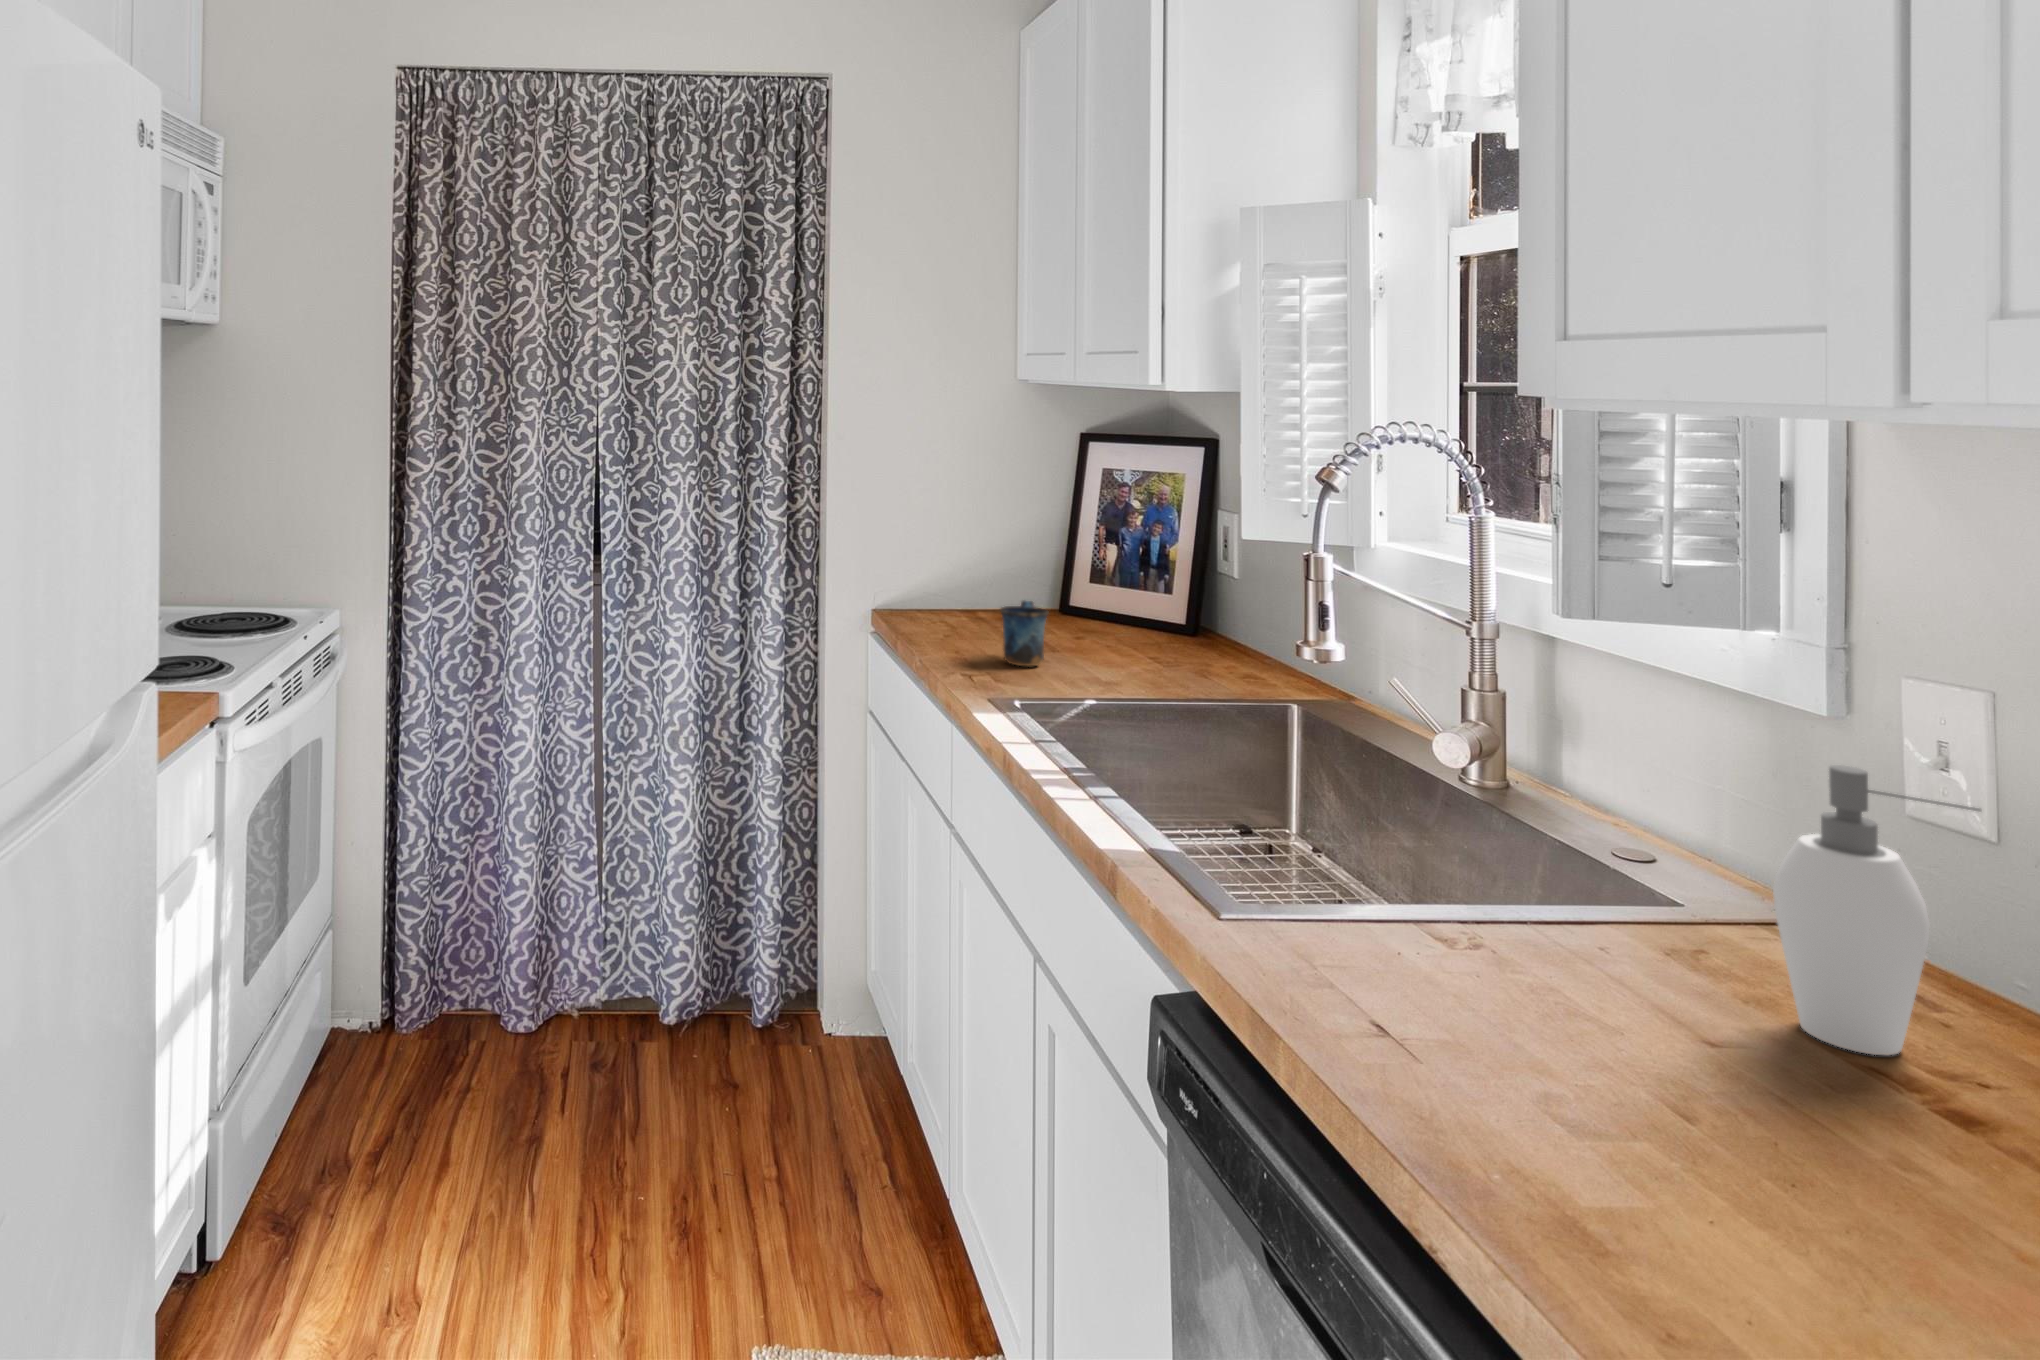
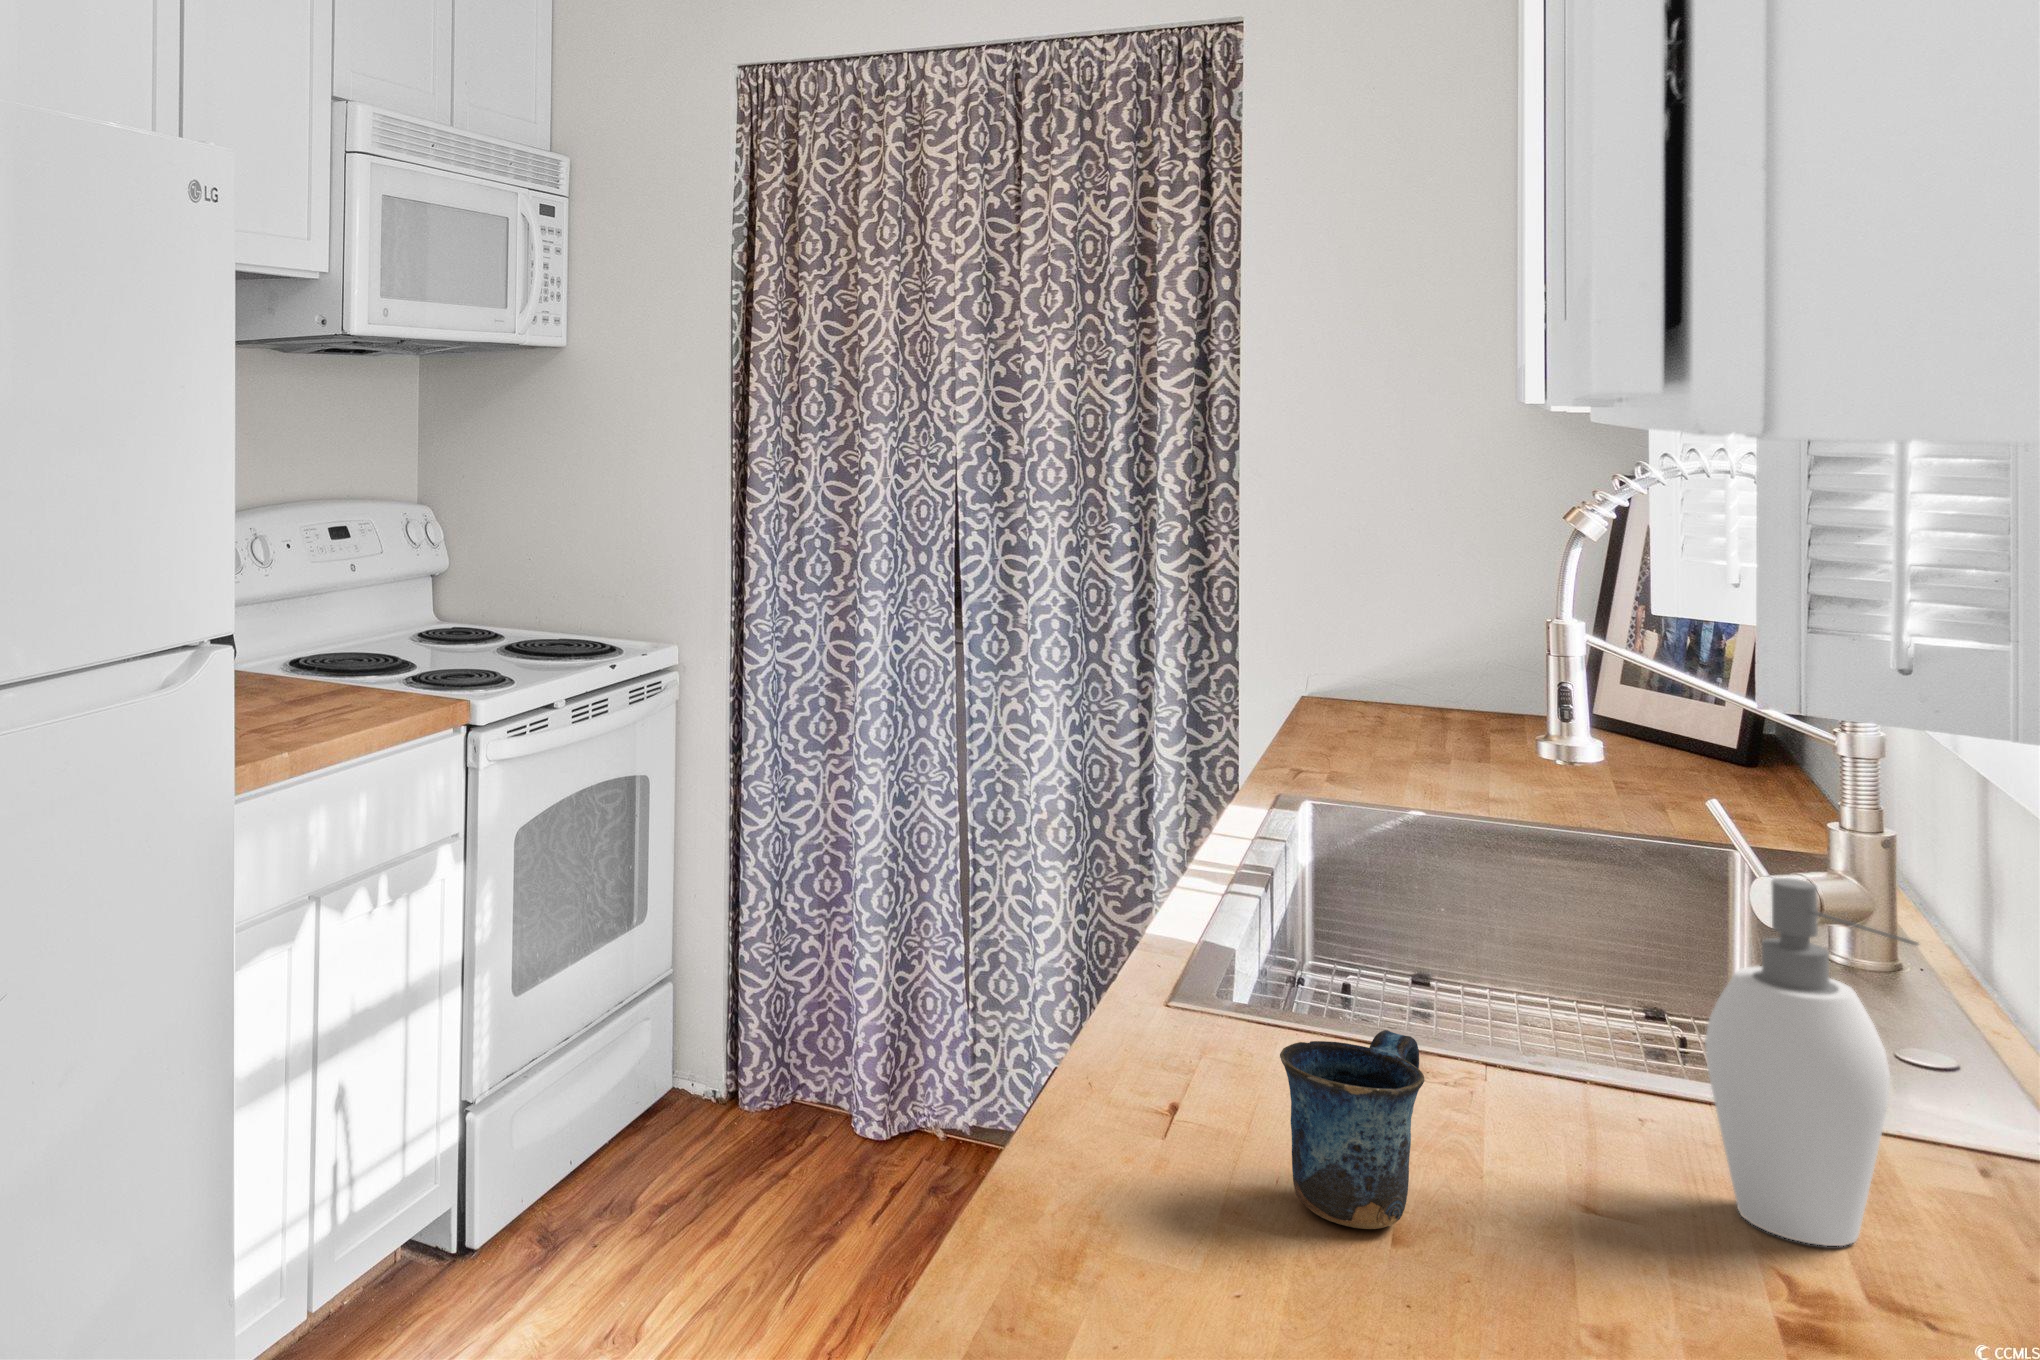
mug: present [1000,601,1048,667] -> present [1280,1030,1424,1229]

